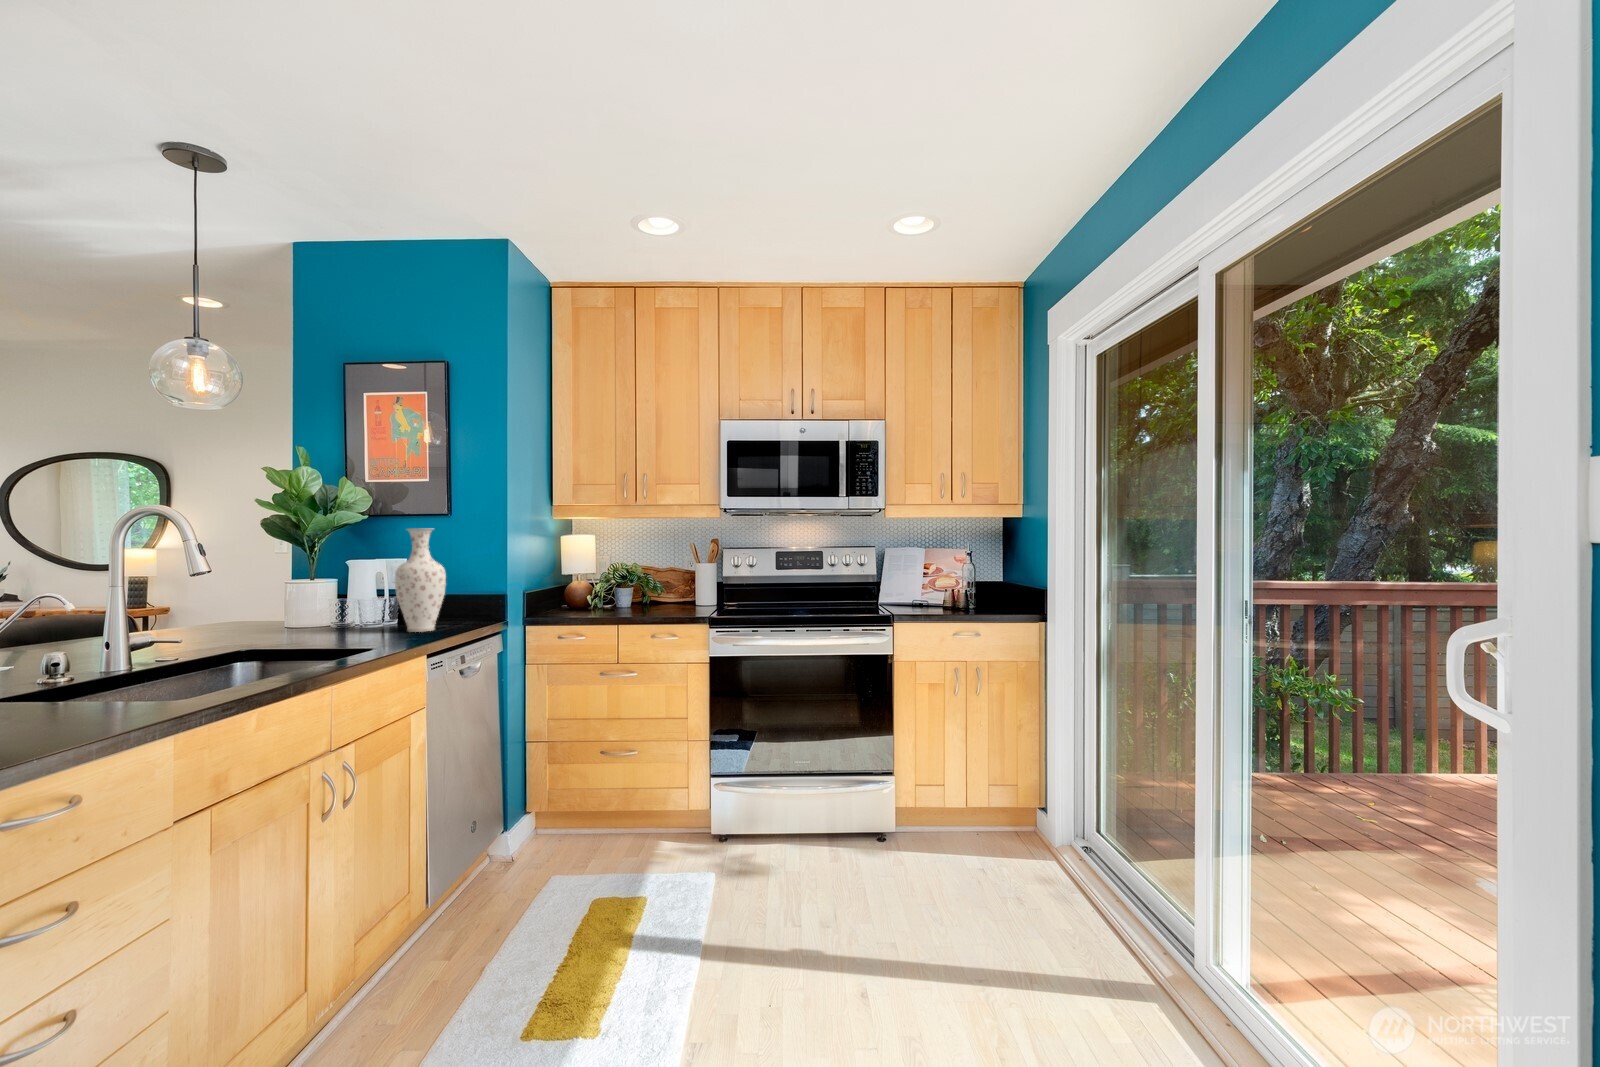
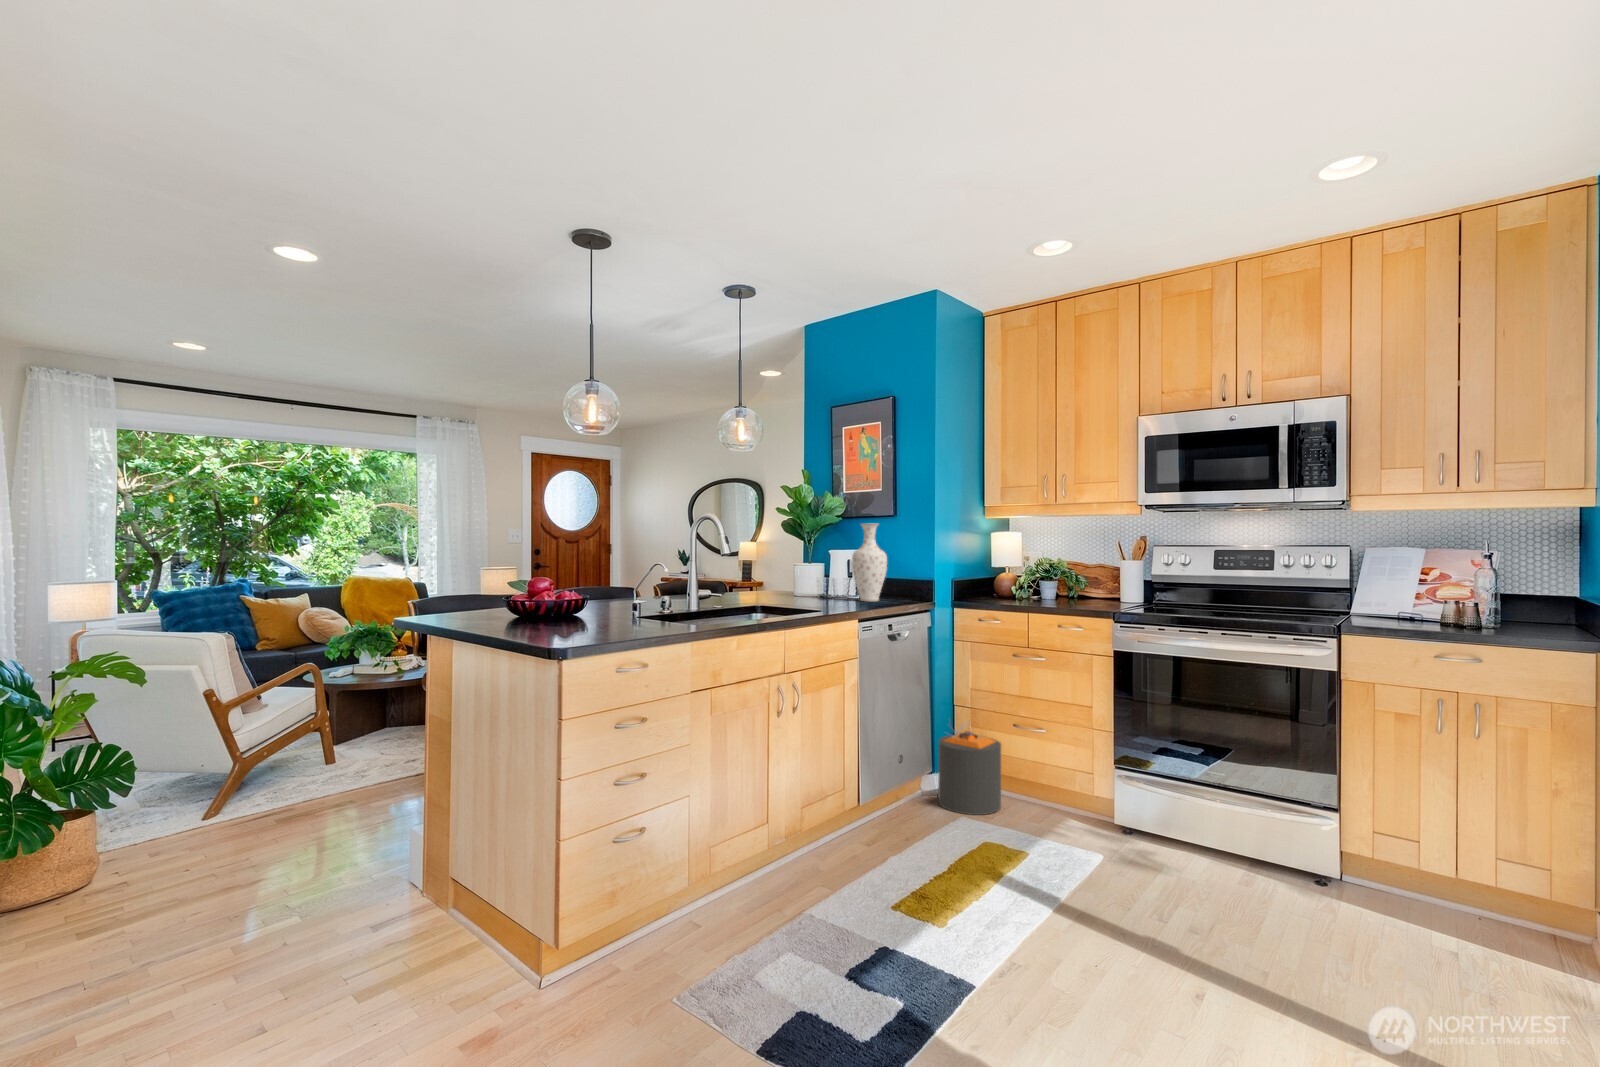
trash can: none [513,757,590,875] -> present [938,718,1001,815]

